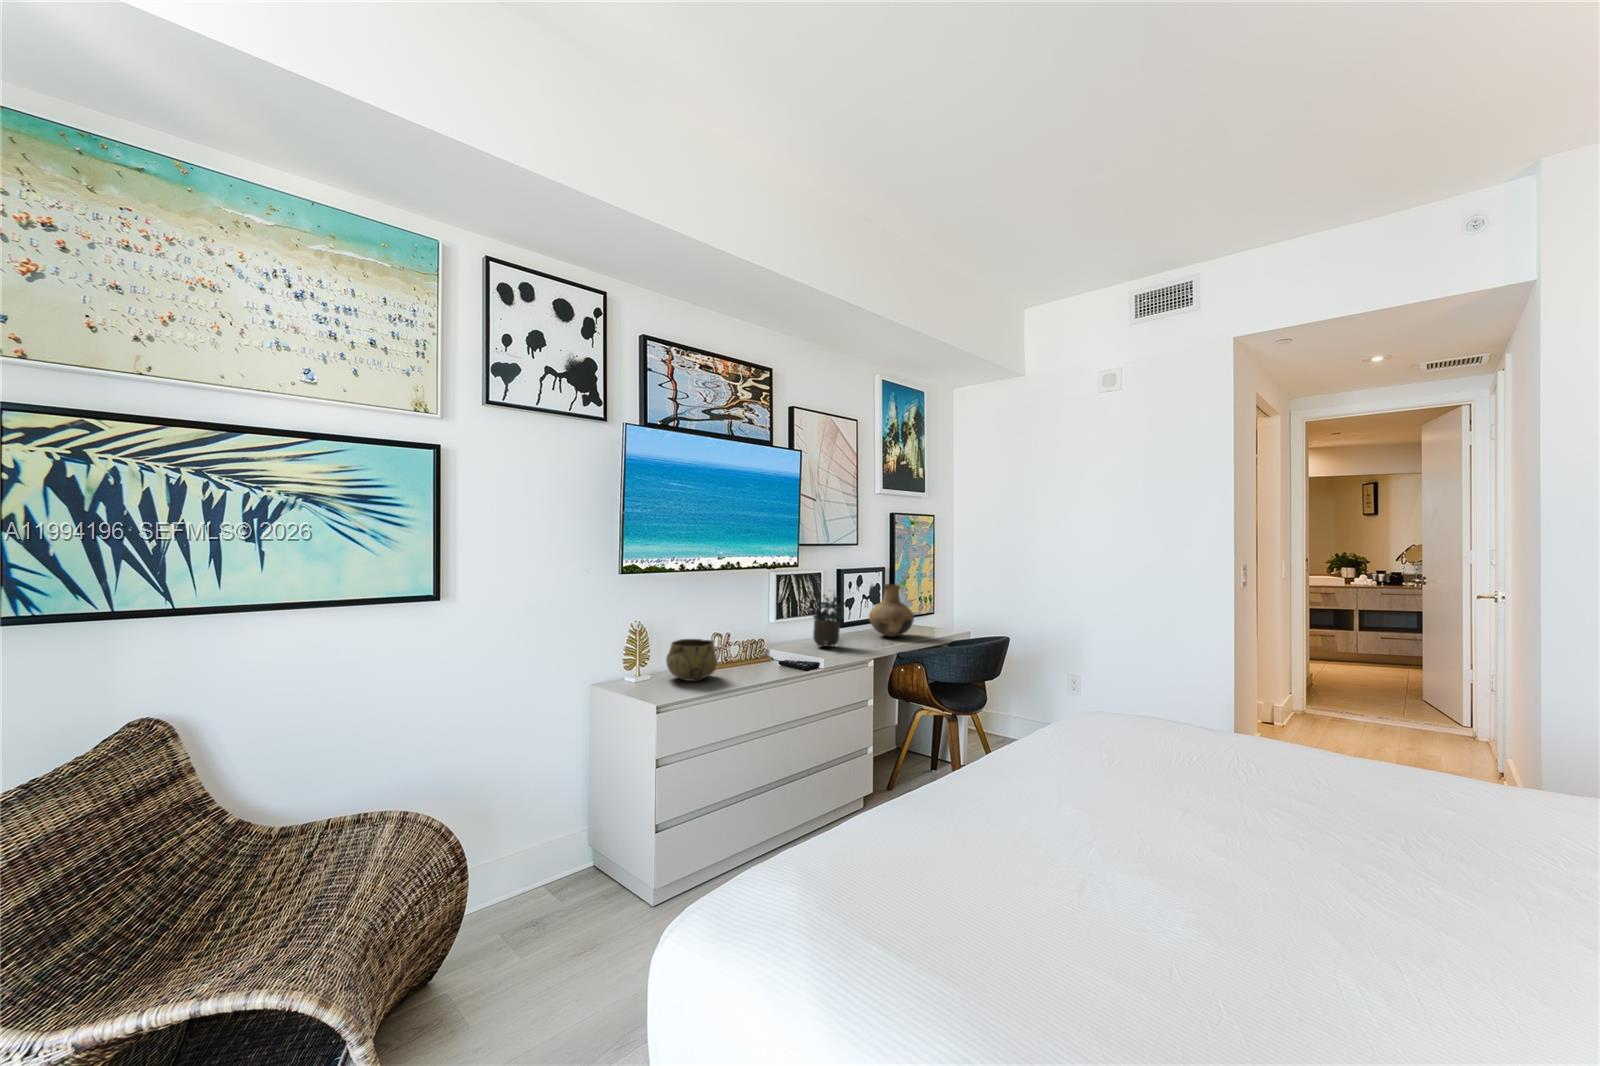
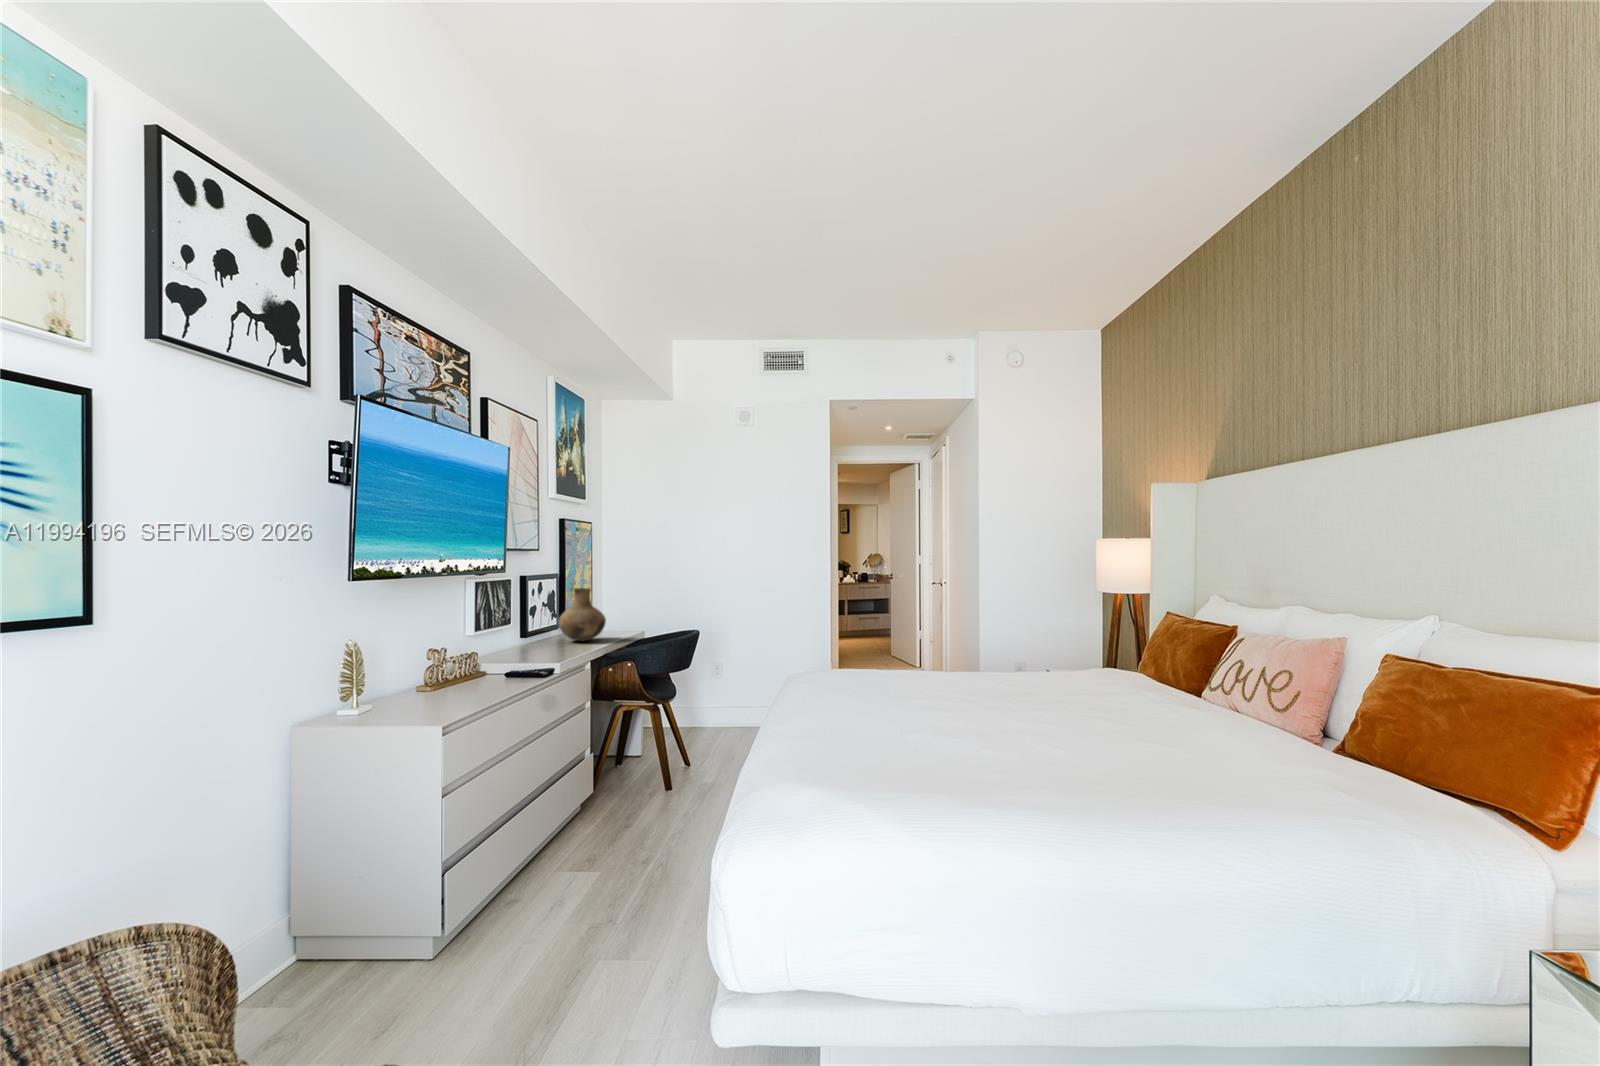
potted plant: present [806,580,845,647] -> none [506,585,557,656]
decorative bowl: present [666,639,717,681] -> none [396,653,466,703]

